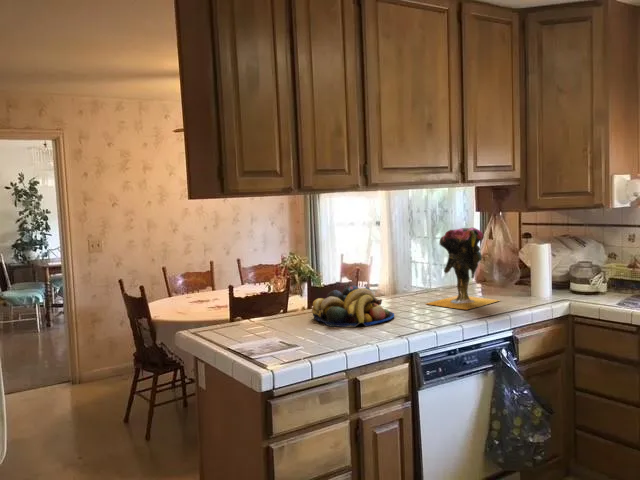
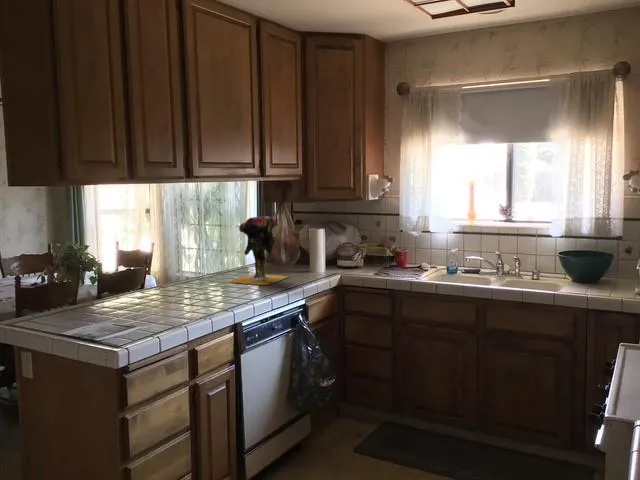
fruit bowl: present [312,286,394,327] -> none [132,268,210,306]

